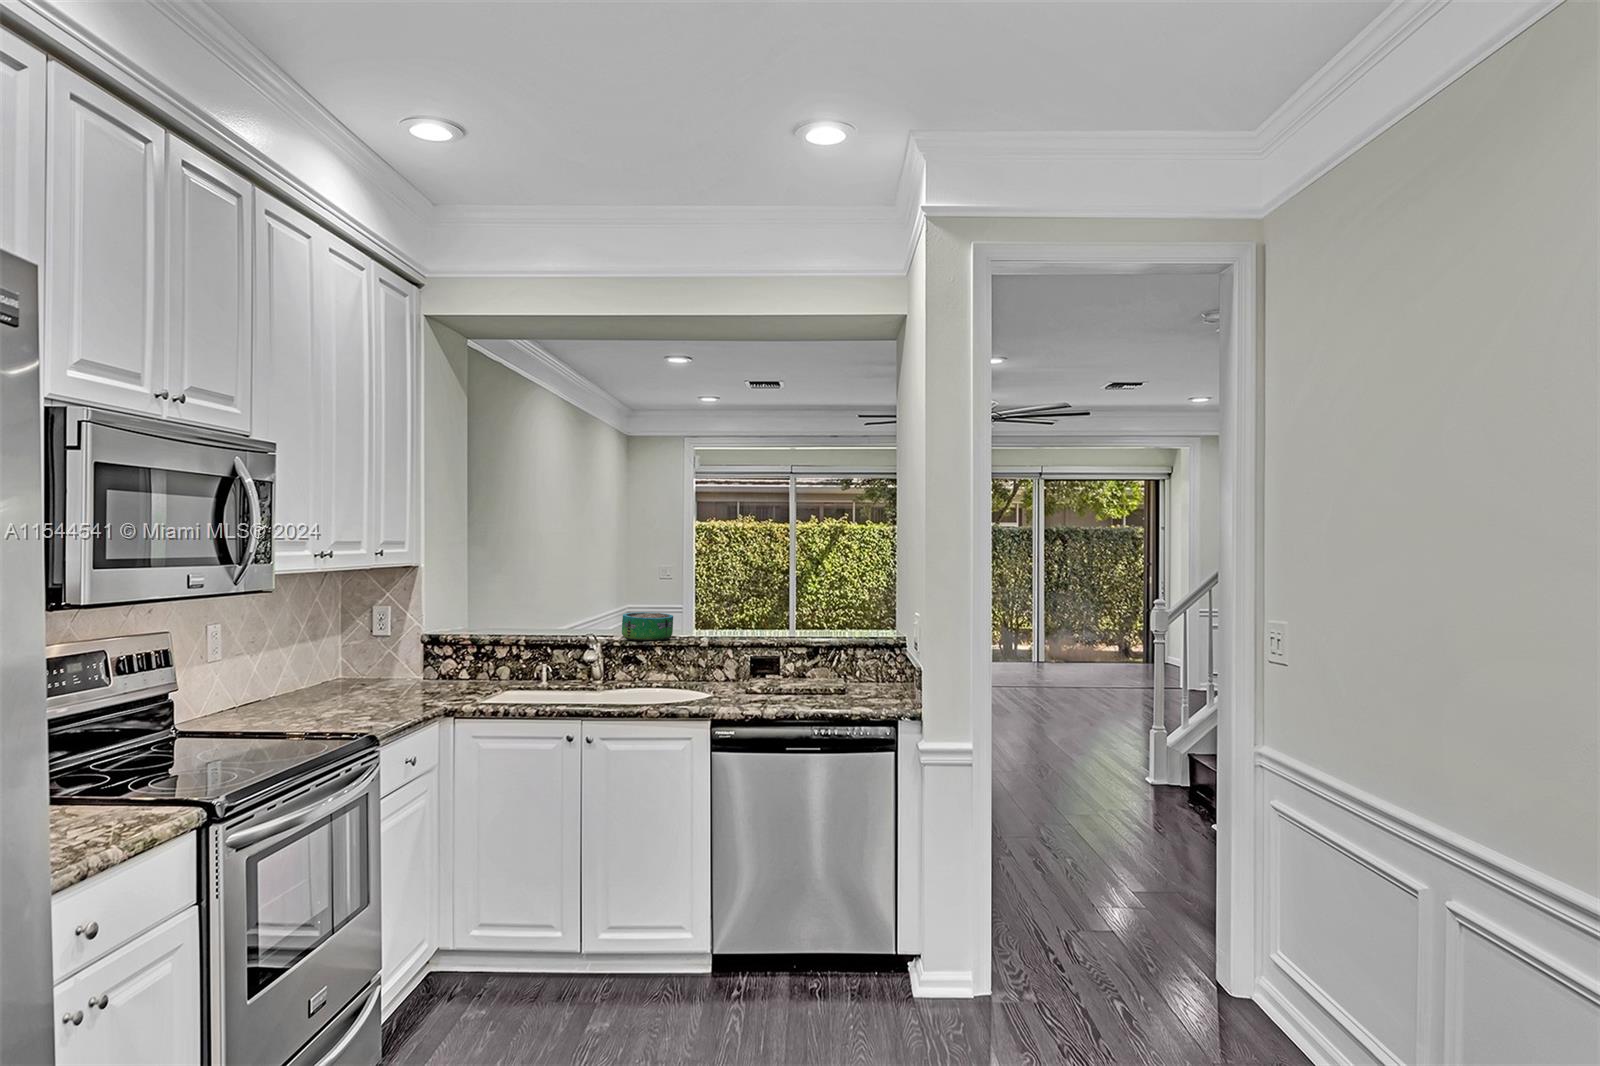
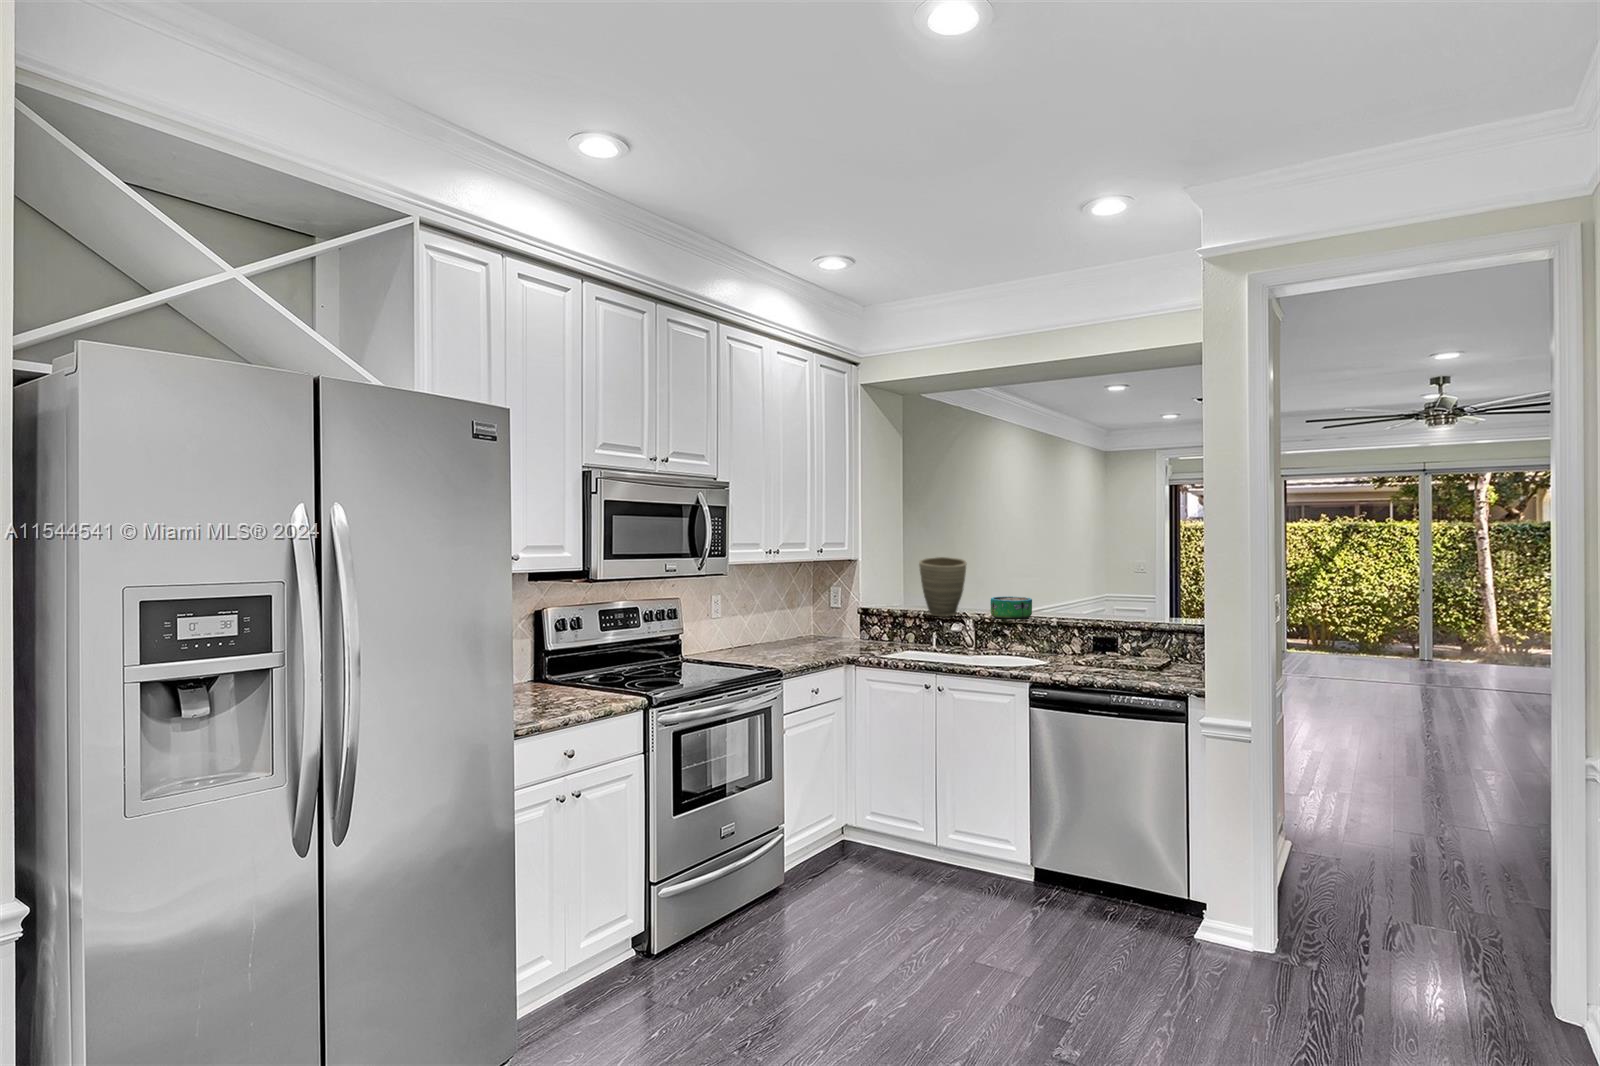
vase: none [523,562,587,641] -> present [919,557,967,617]

